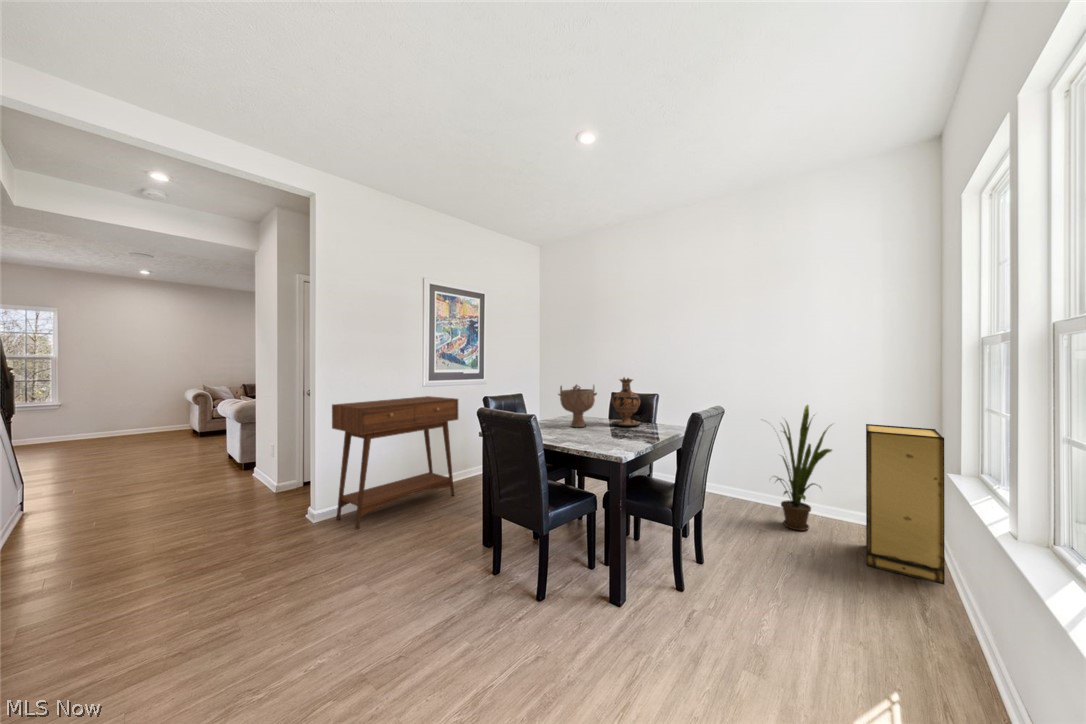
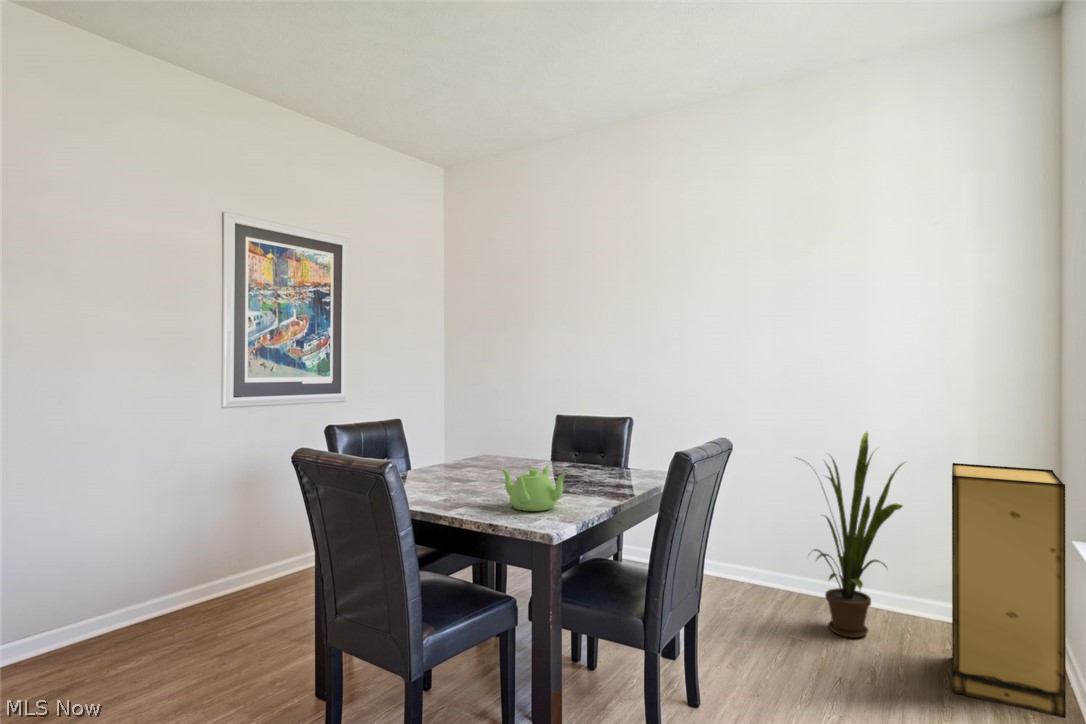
vase: present [612,378,640,426] -> none [551,390,600,474]
decorative bowl: present [558,385,597,427] -> none [457,402,525,478]
console table: present [332,396,458,529] -> none [35,425,287,676]
teapot: none [587,420,627,445] -> present [501,466,566,511]

